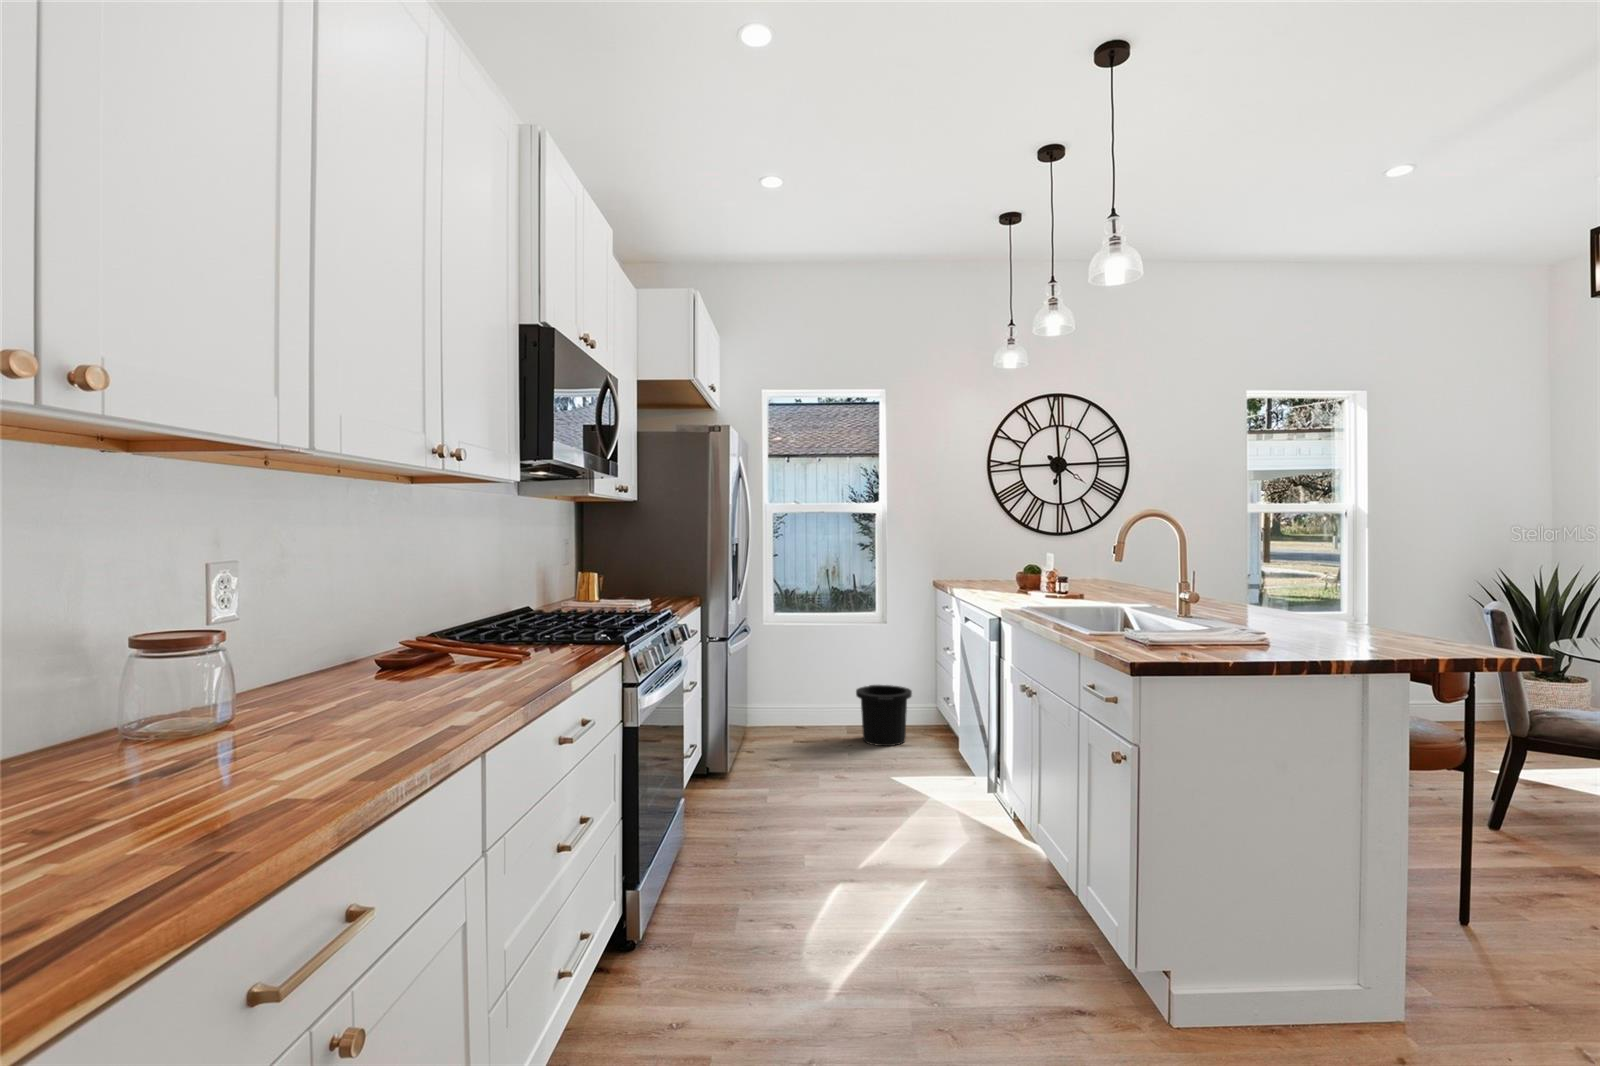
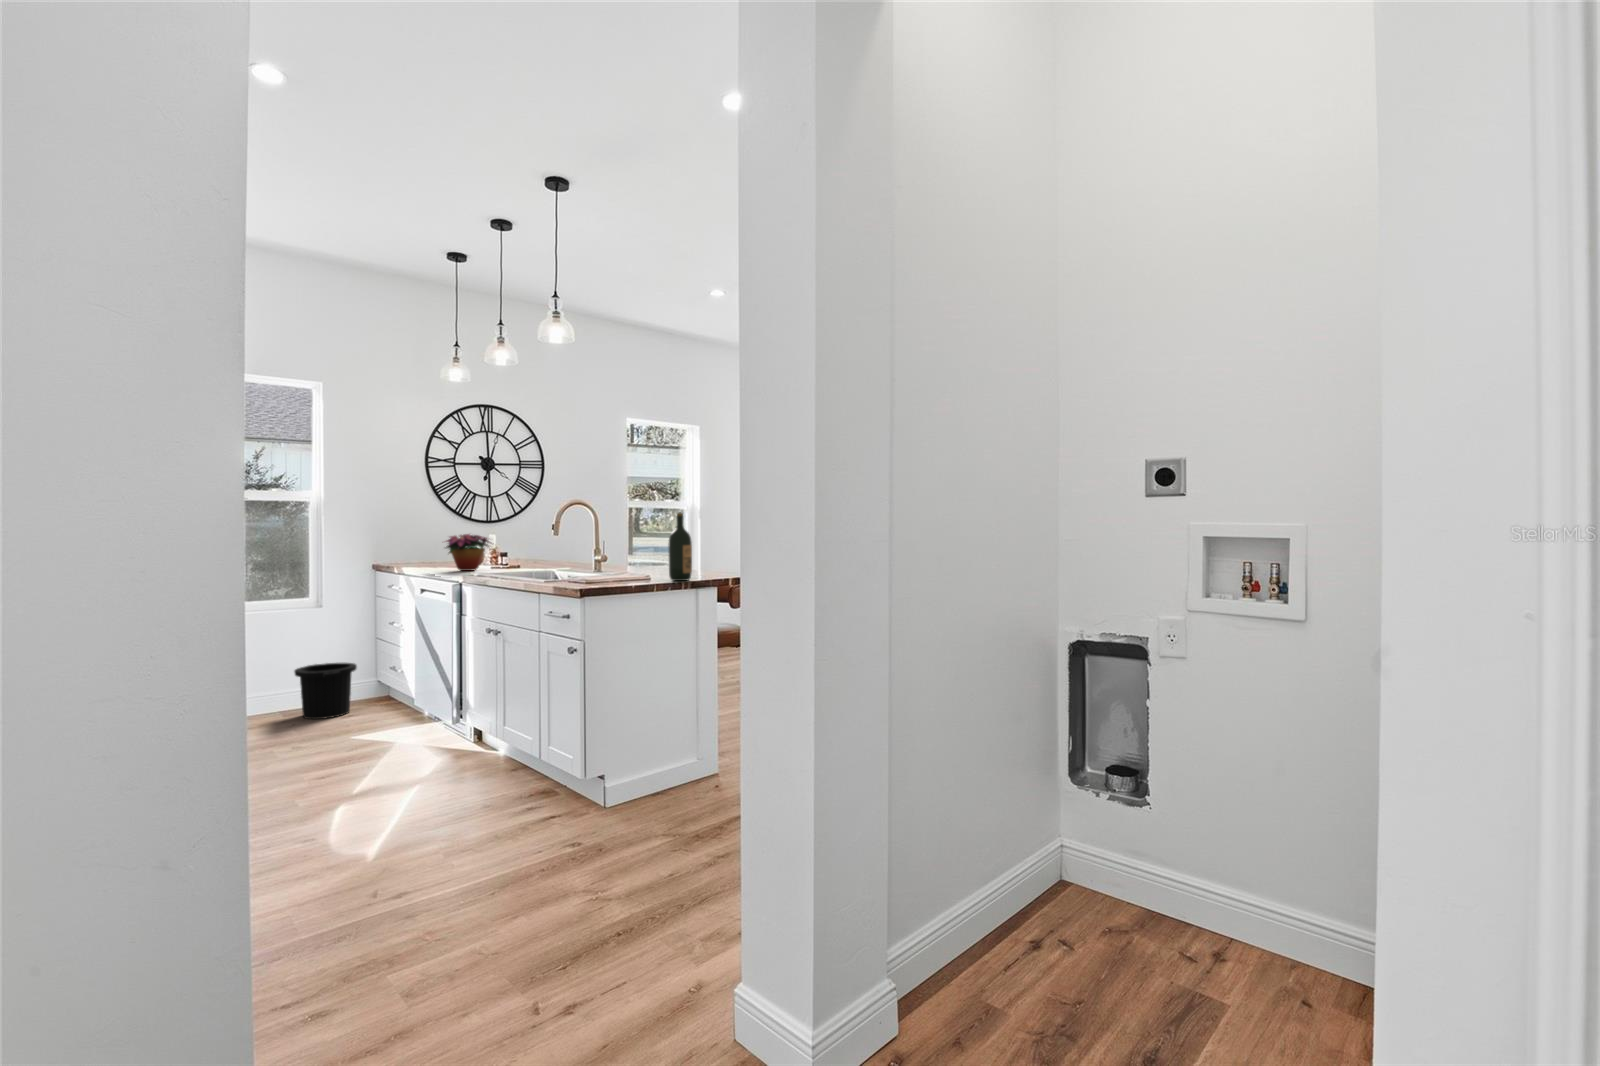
wine bottle: none [1298,532,1347,655] -> present [668,513,692,581]
flower arrangement: none [979,553,1050,601] -> present [446,534,492,571]

